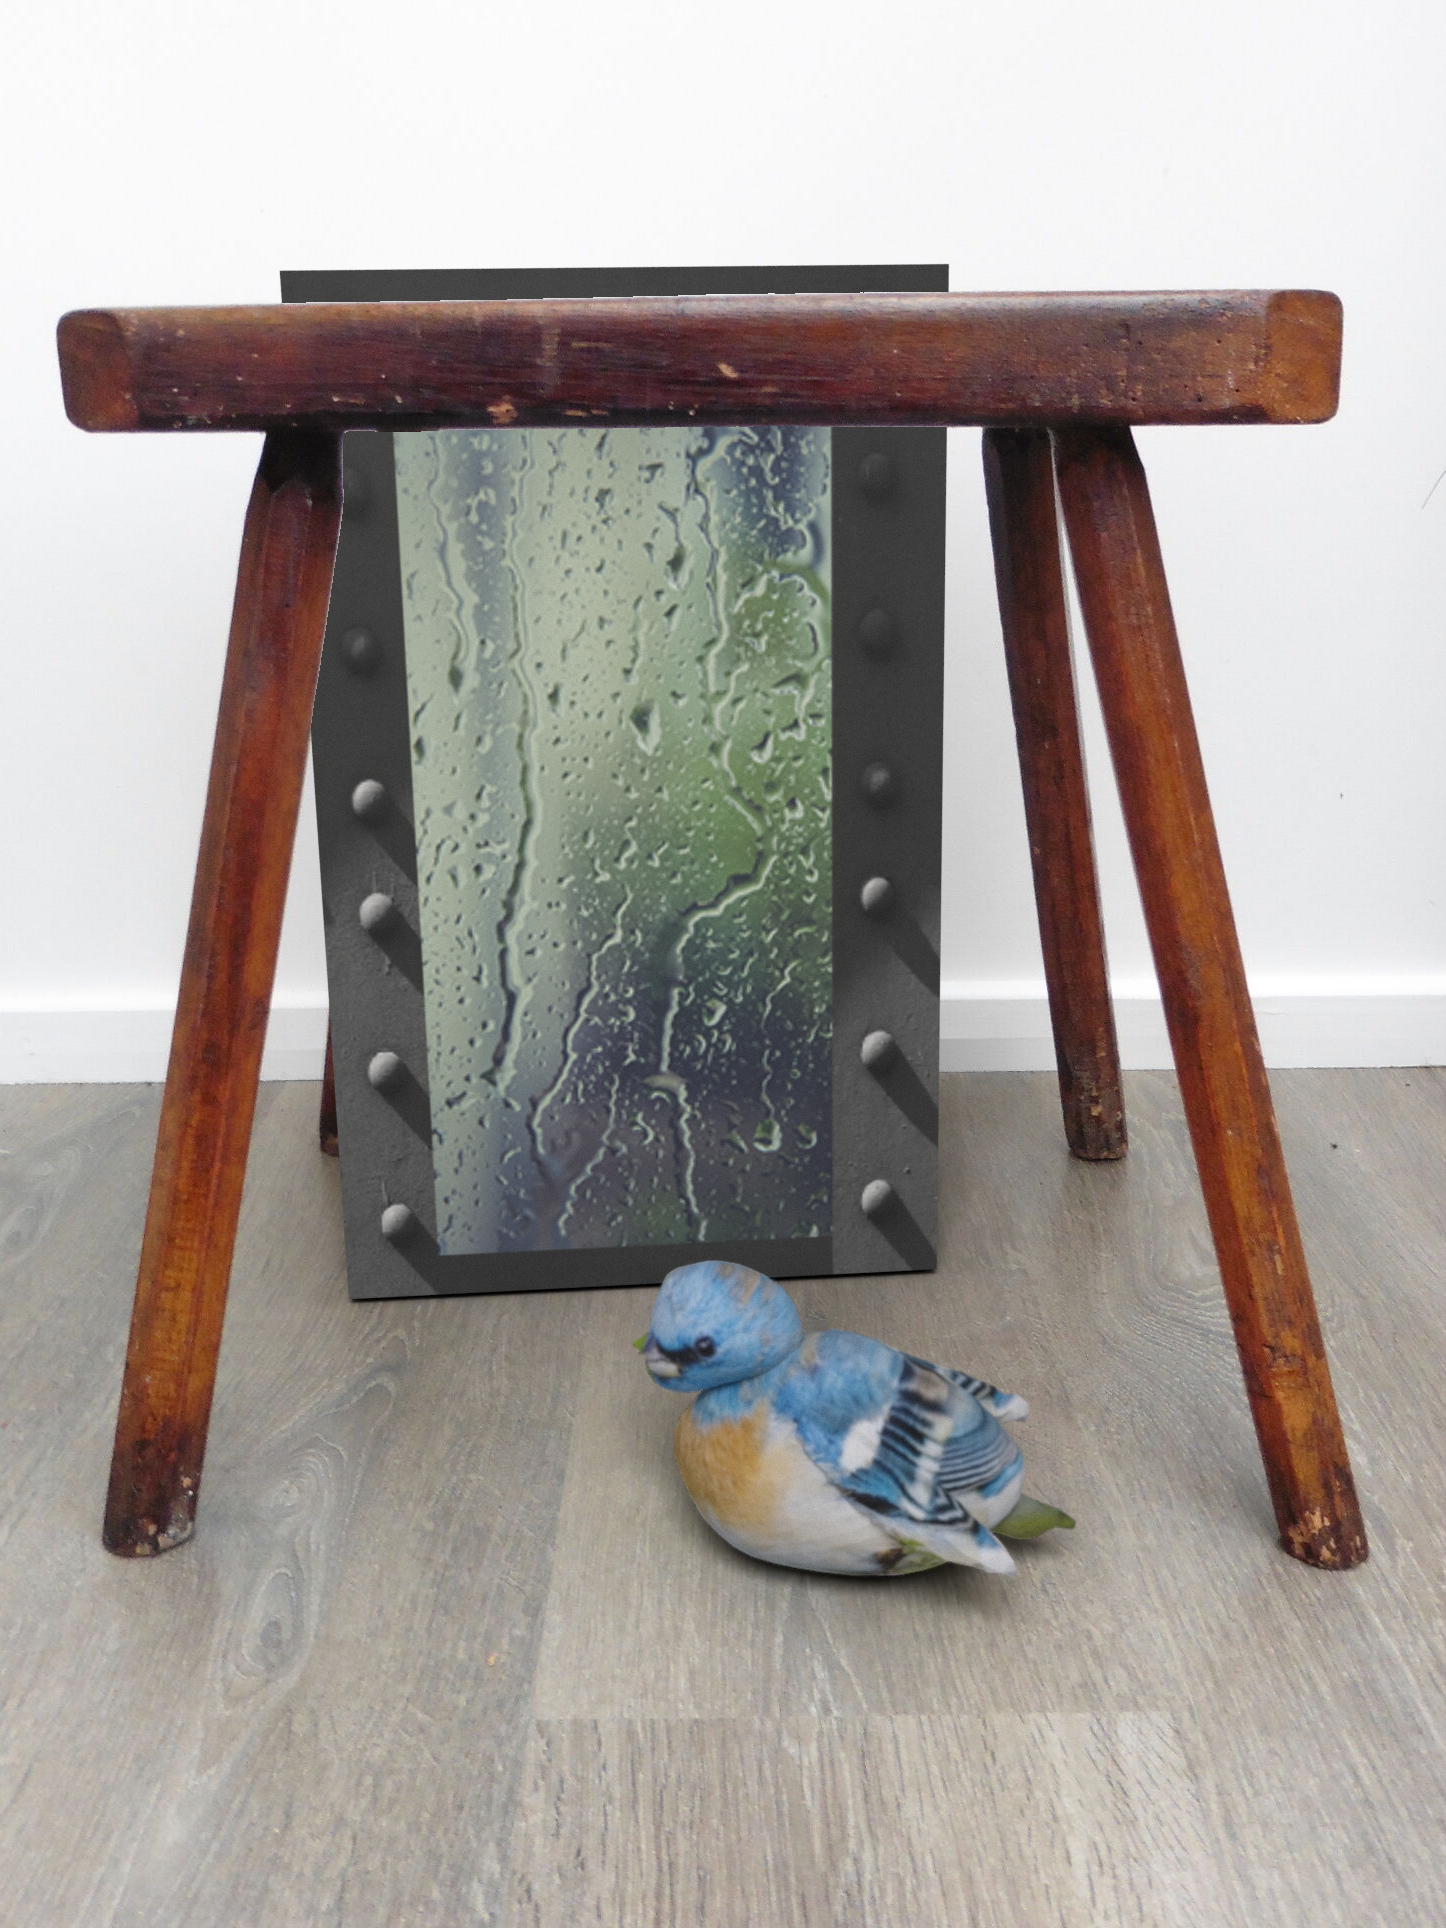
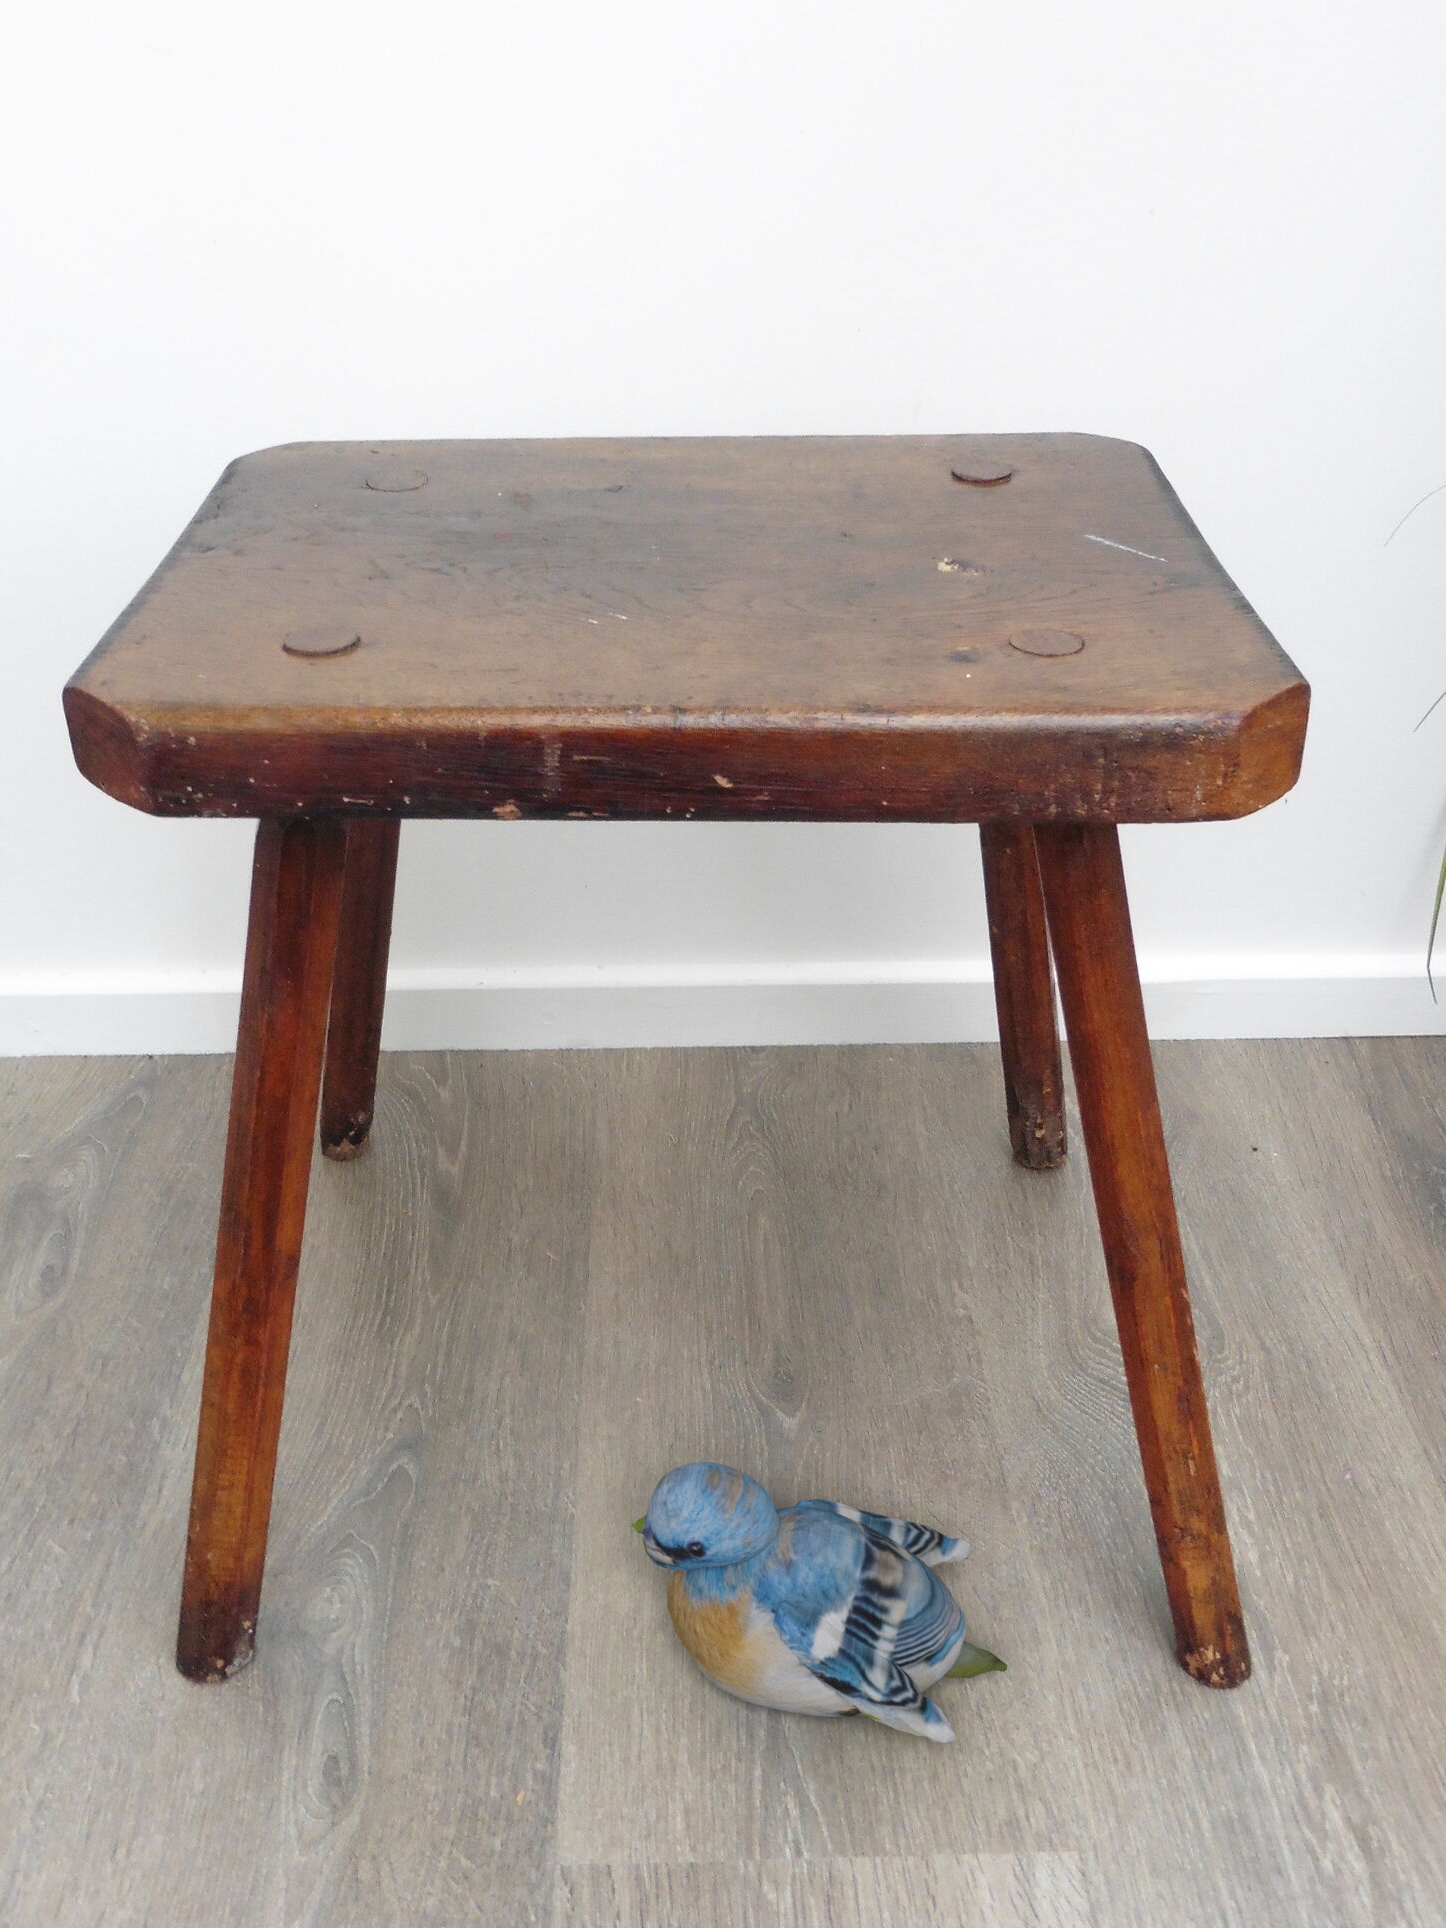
storage box: present [280,264,949,1299] -> none [268,346,927,1364]

